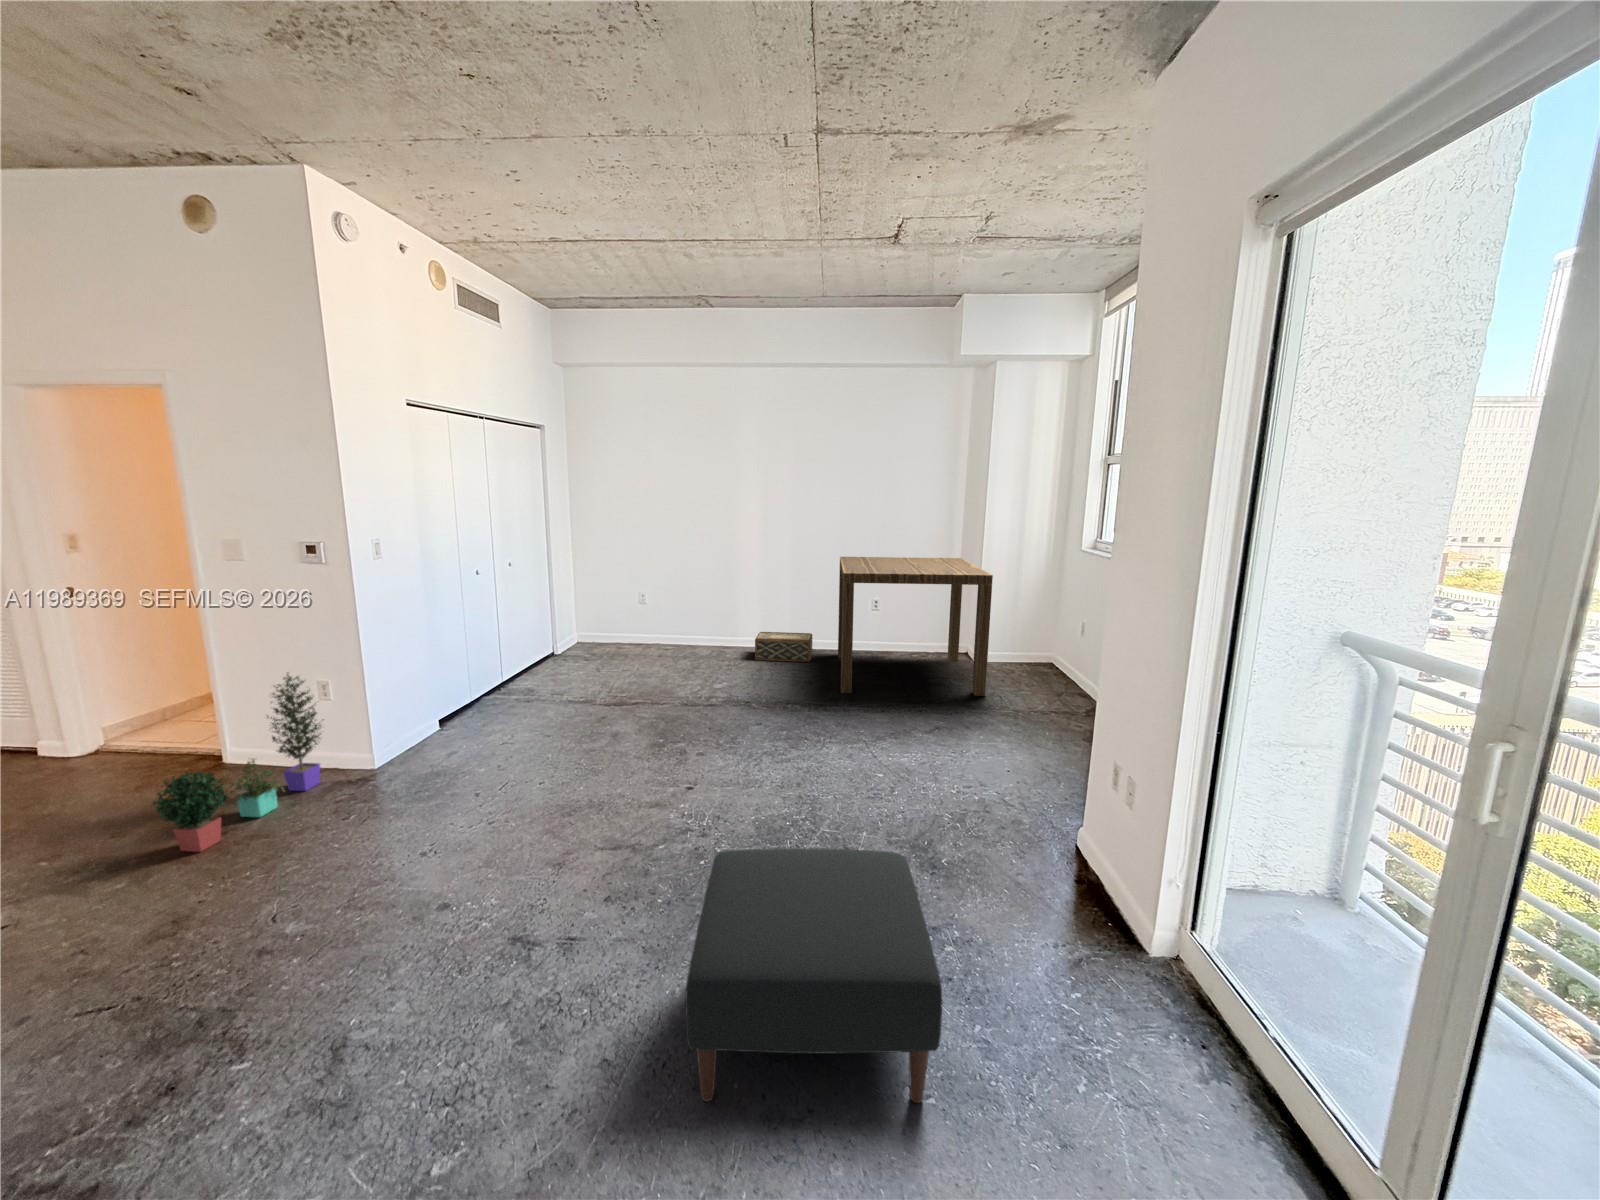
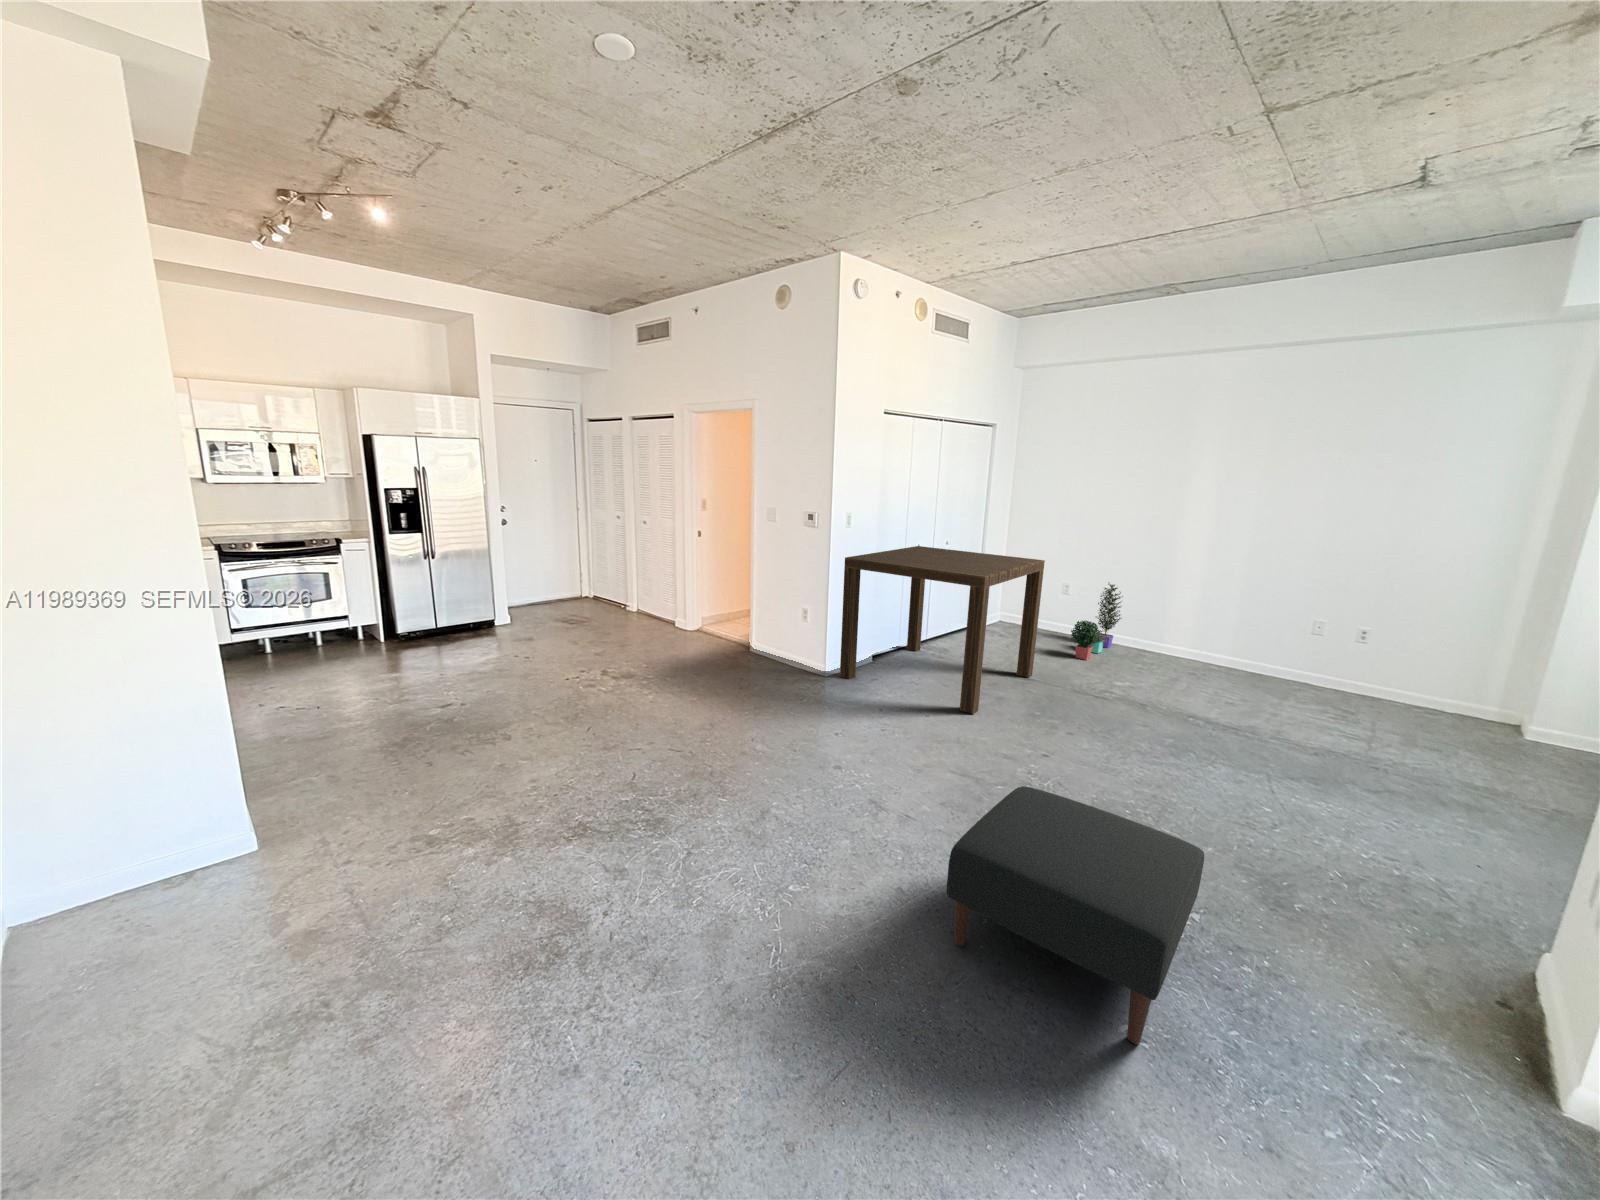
dining table: present [838,557,993,696] -> present [840,546,1045,714]
woven basket: present [755,632,812,662] -> none [1171,638,1251,680]
potted plant: present [152,673,324,852] -> present [1071,582,1123,660]

